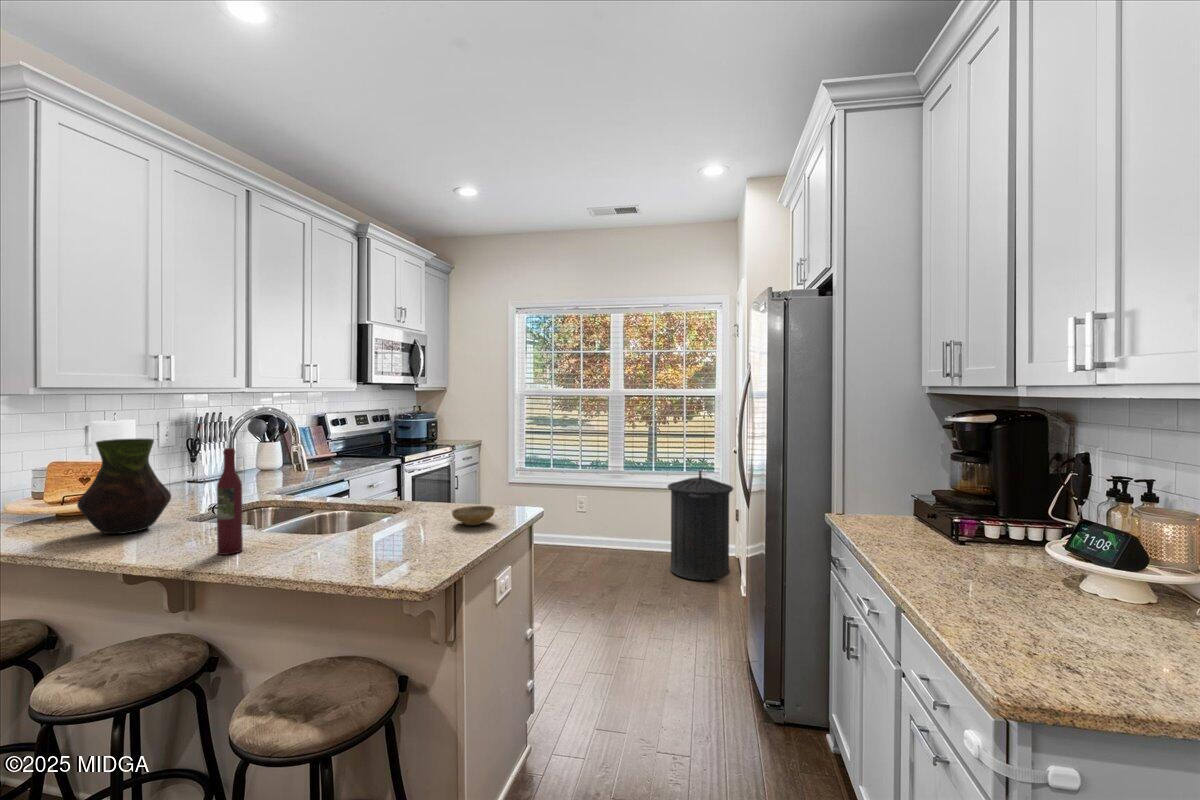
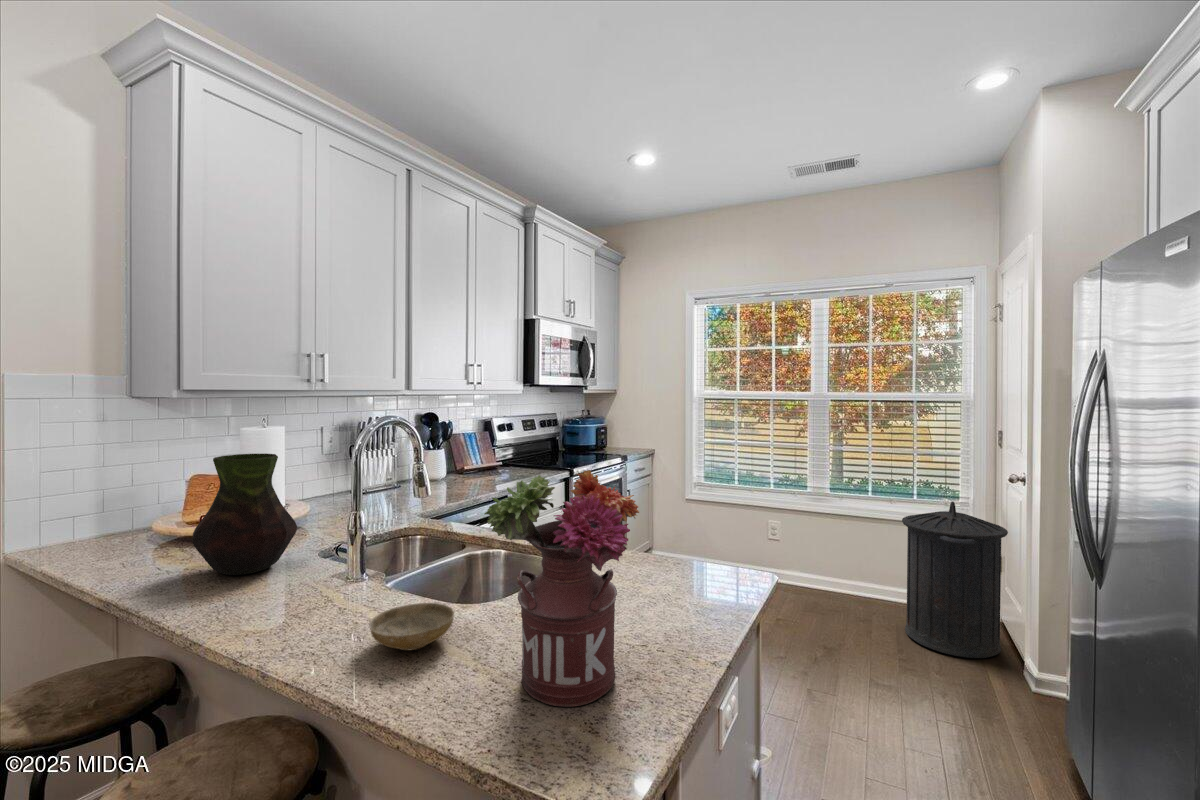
flower arrangement: none [347,433,443,566] -> present [485,470,639,707]
wine bottle: present [217,448,243,555] -> none [318,479,352,636]
ceramic bowl: present [452,506,495,525] -> present [370,603,454,650]

